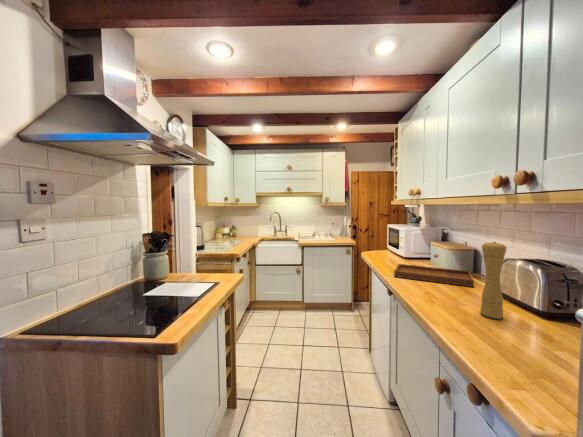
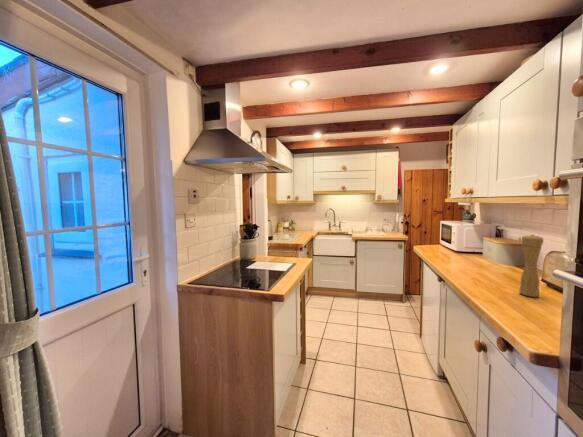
tray: present [394,254,474,287] -> none [445,247,521,276]

